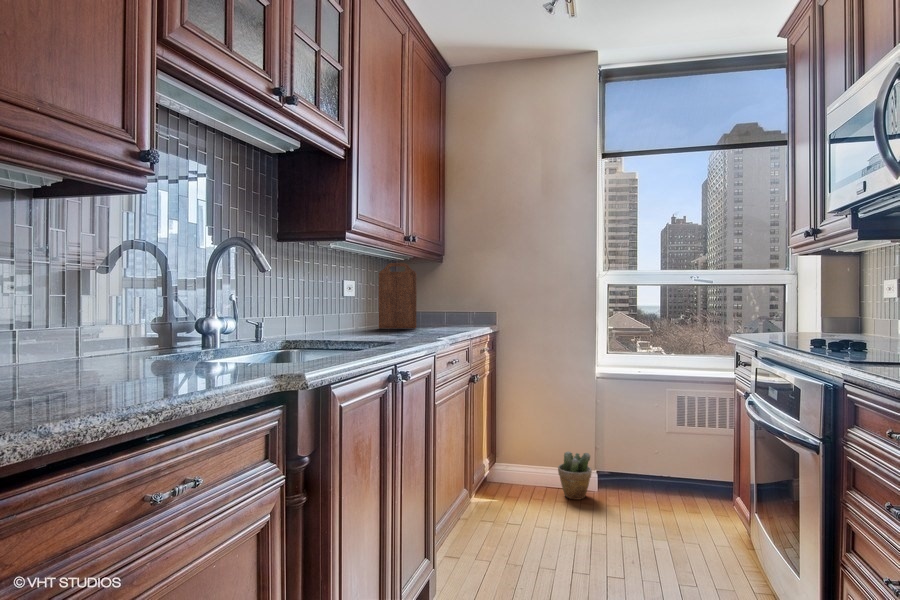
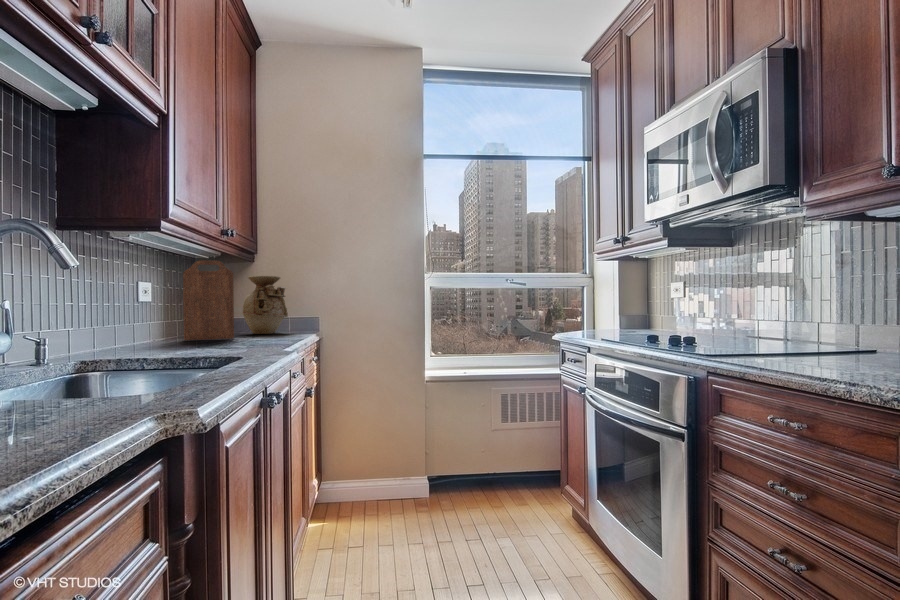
vase: none [429,275,467,326] -> present [242,276,288,334]
potted plant: present [558,452,592,499] -> none [394,460,428,510]

